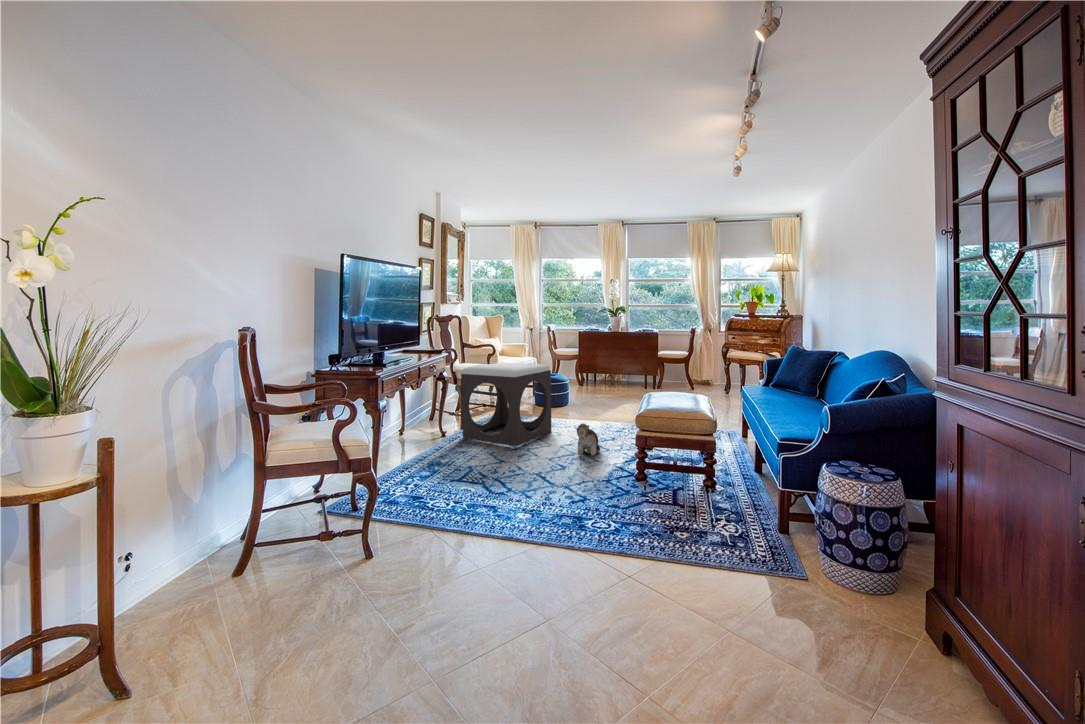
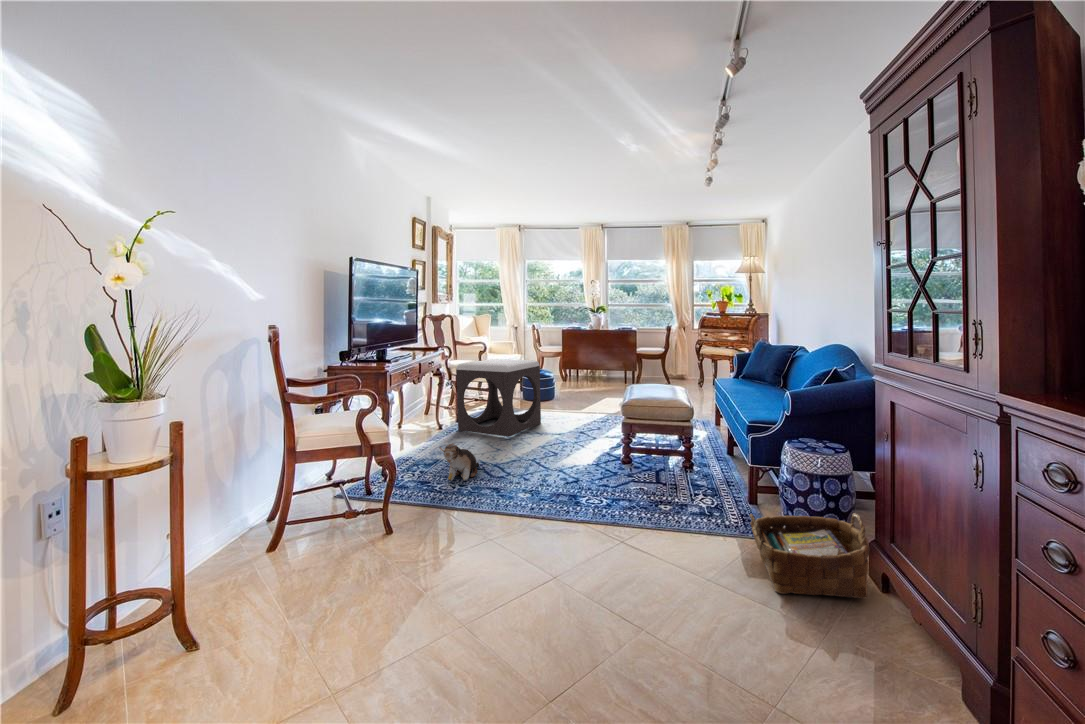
plush toy: present [574,423,600,456] -> present [440,443,479,480]
woven basket: none [779,553,931,667] -> present [750,513,870,599]

